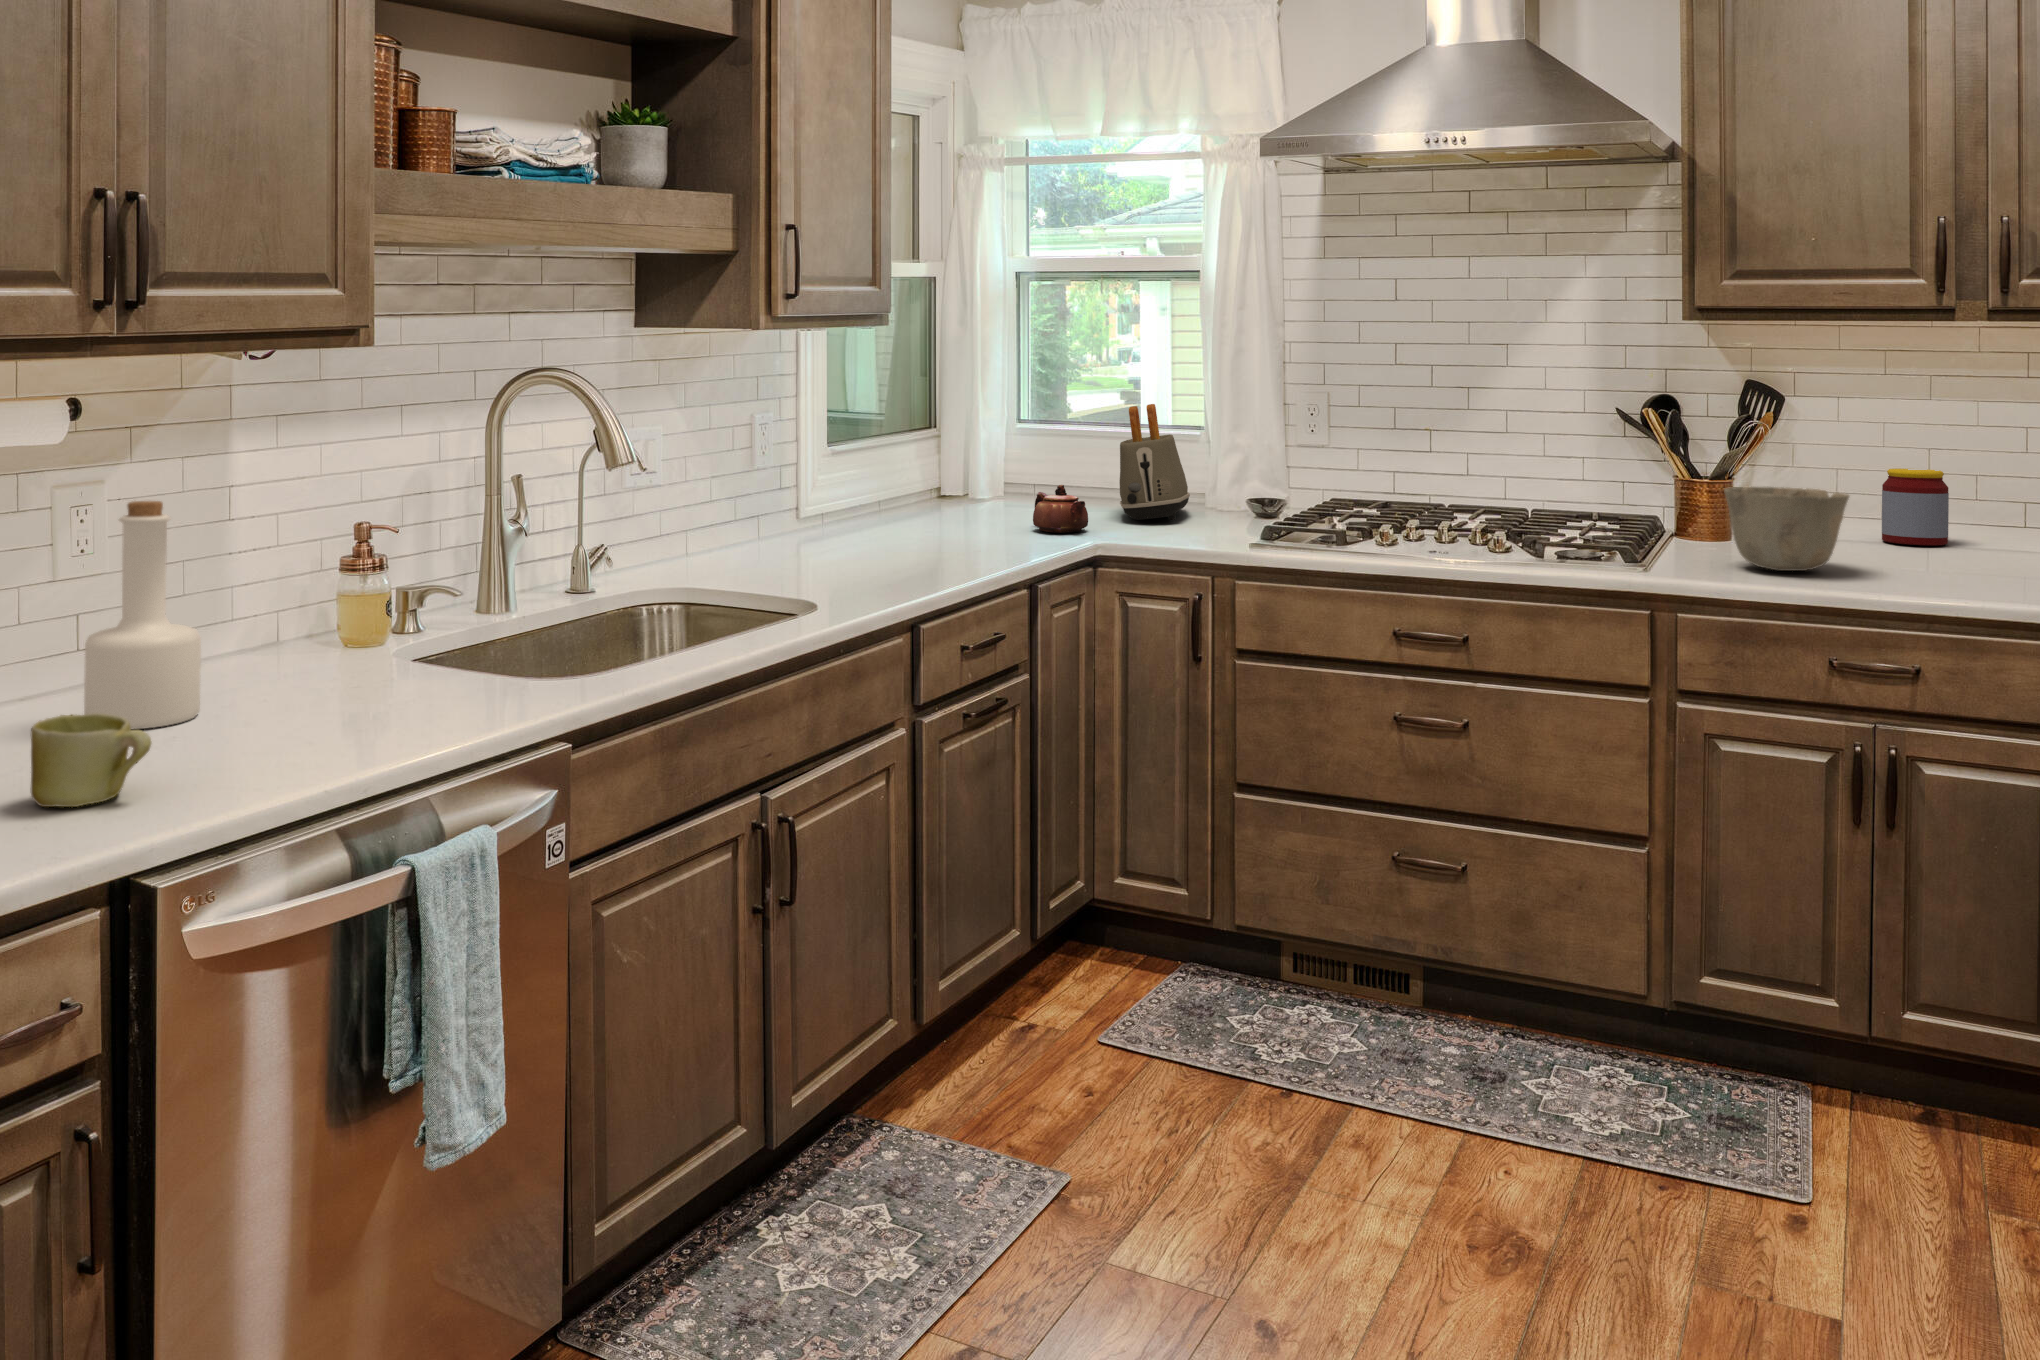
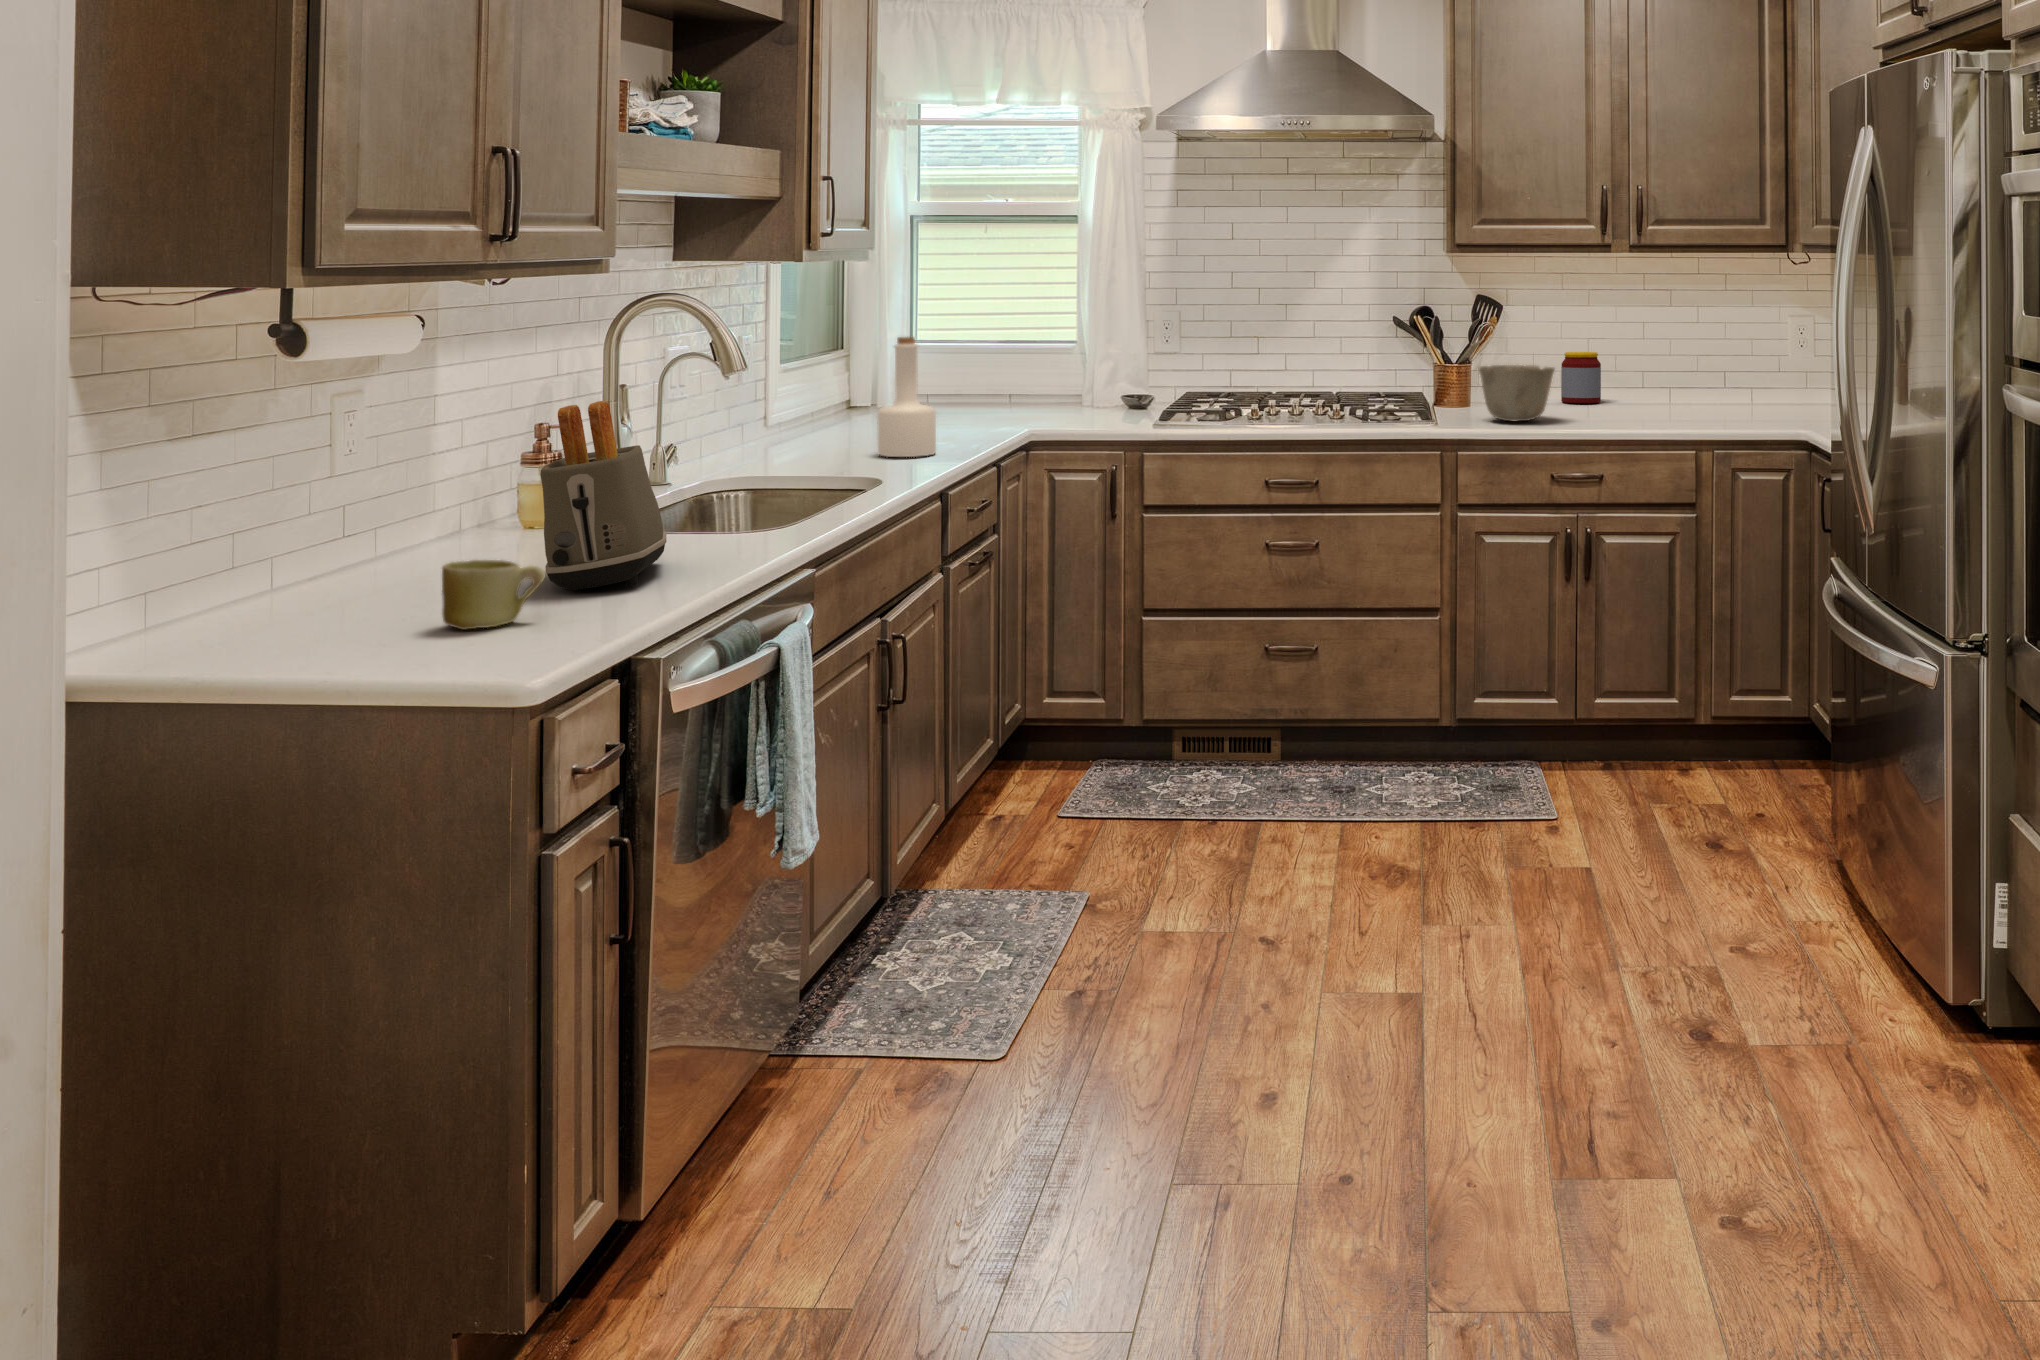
toaster: present [1120,404,1190,521] -> present [540,400,666,590]
teapot: present [1033,485,1088,533] -> none [957,386,1009,426]
bottle: present [84,501,201,729] -> present [877,337,936,457]

